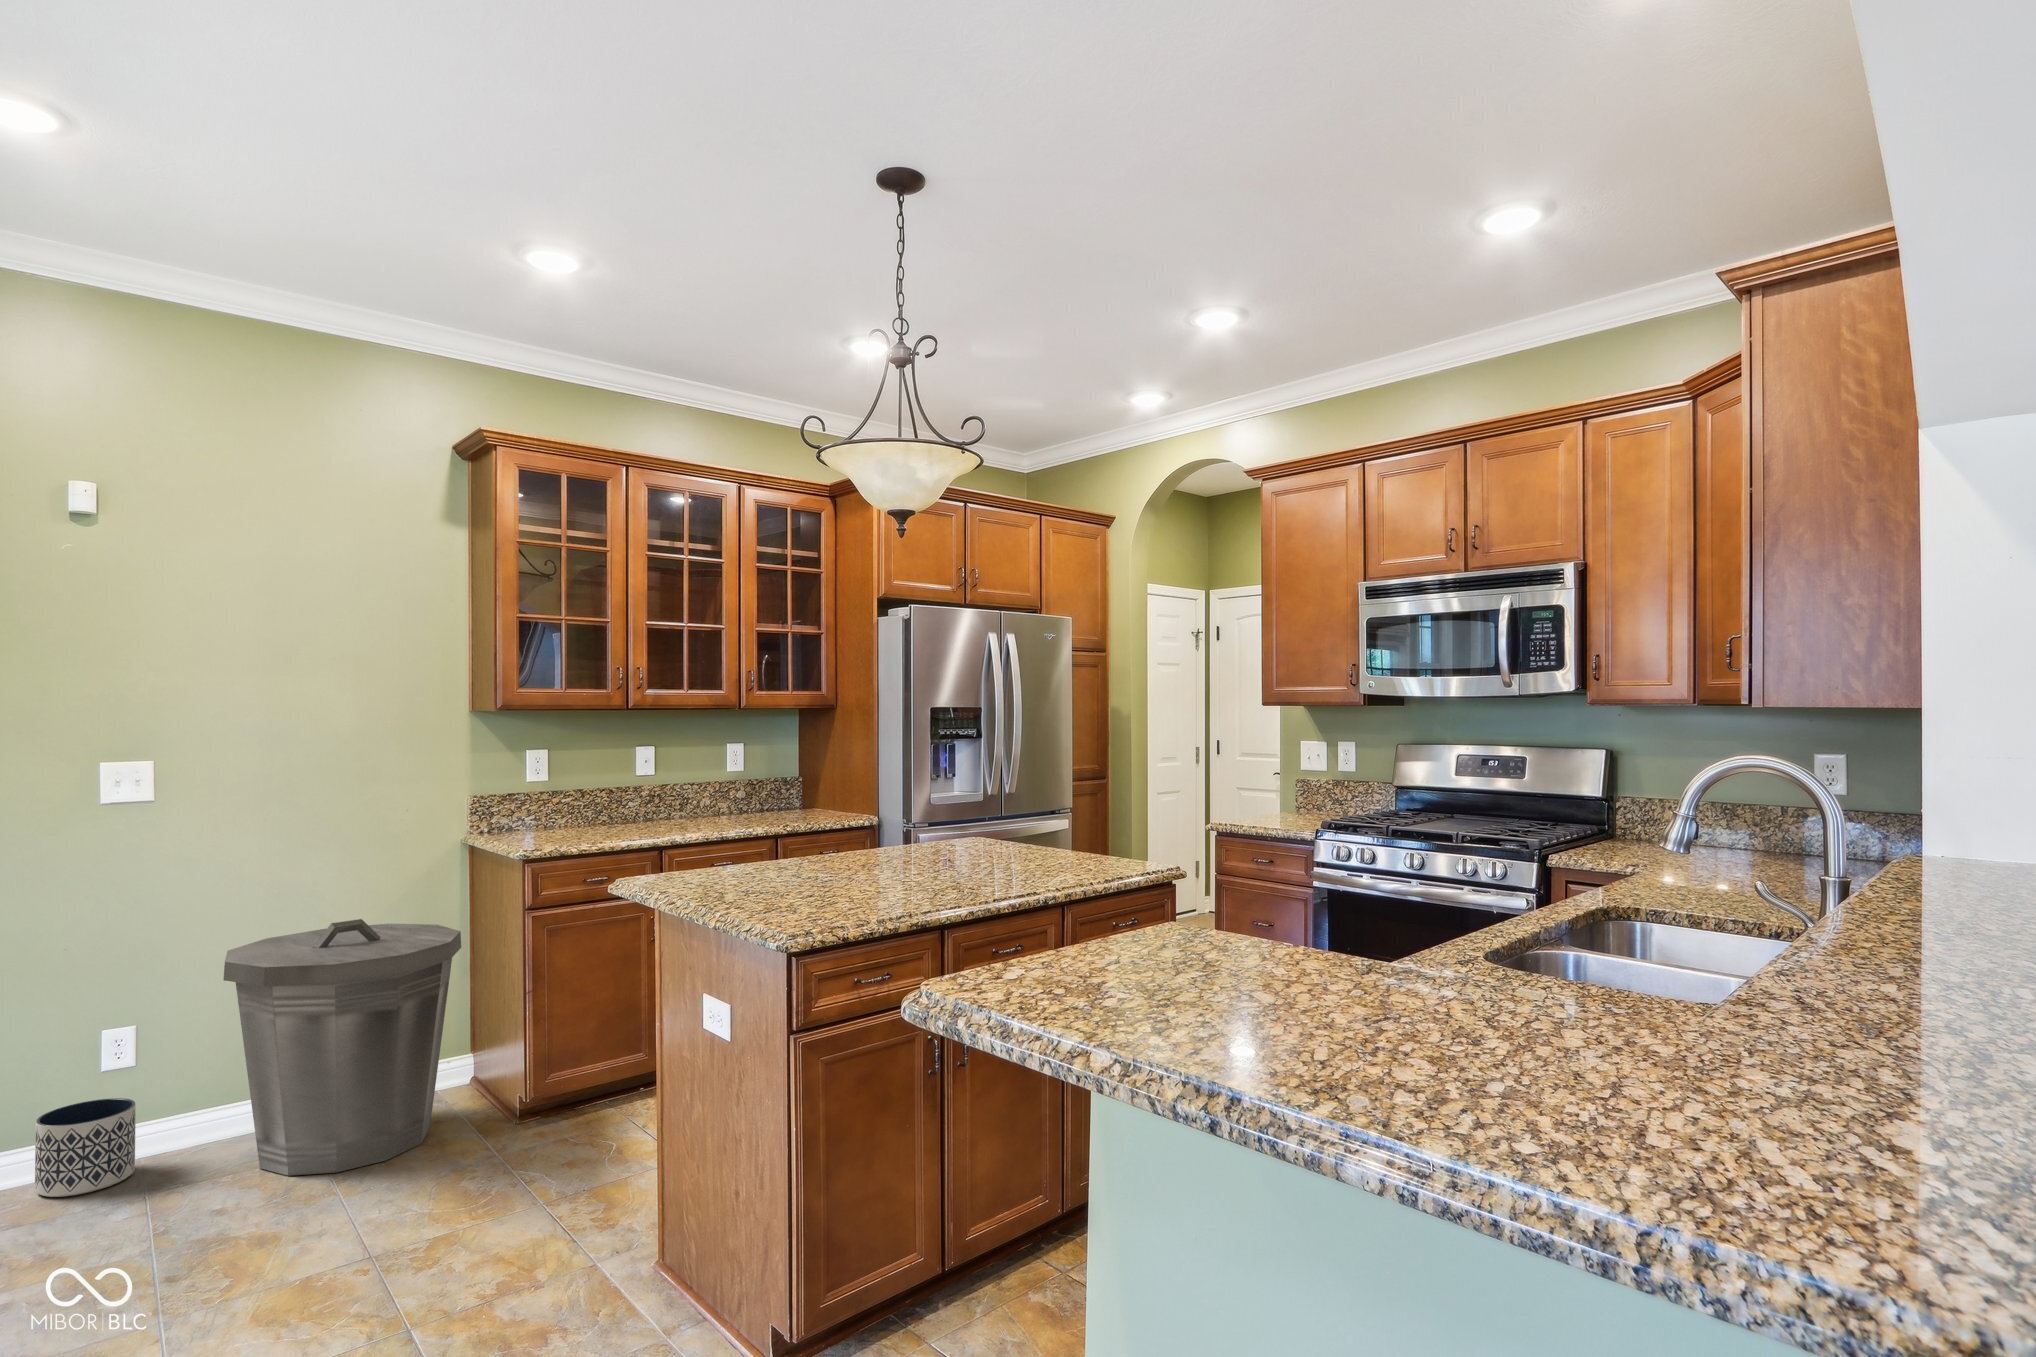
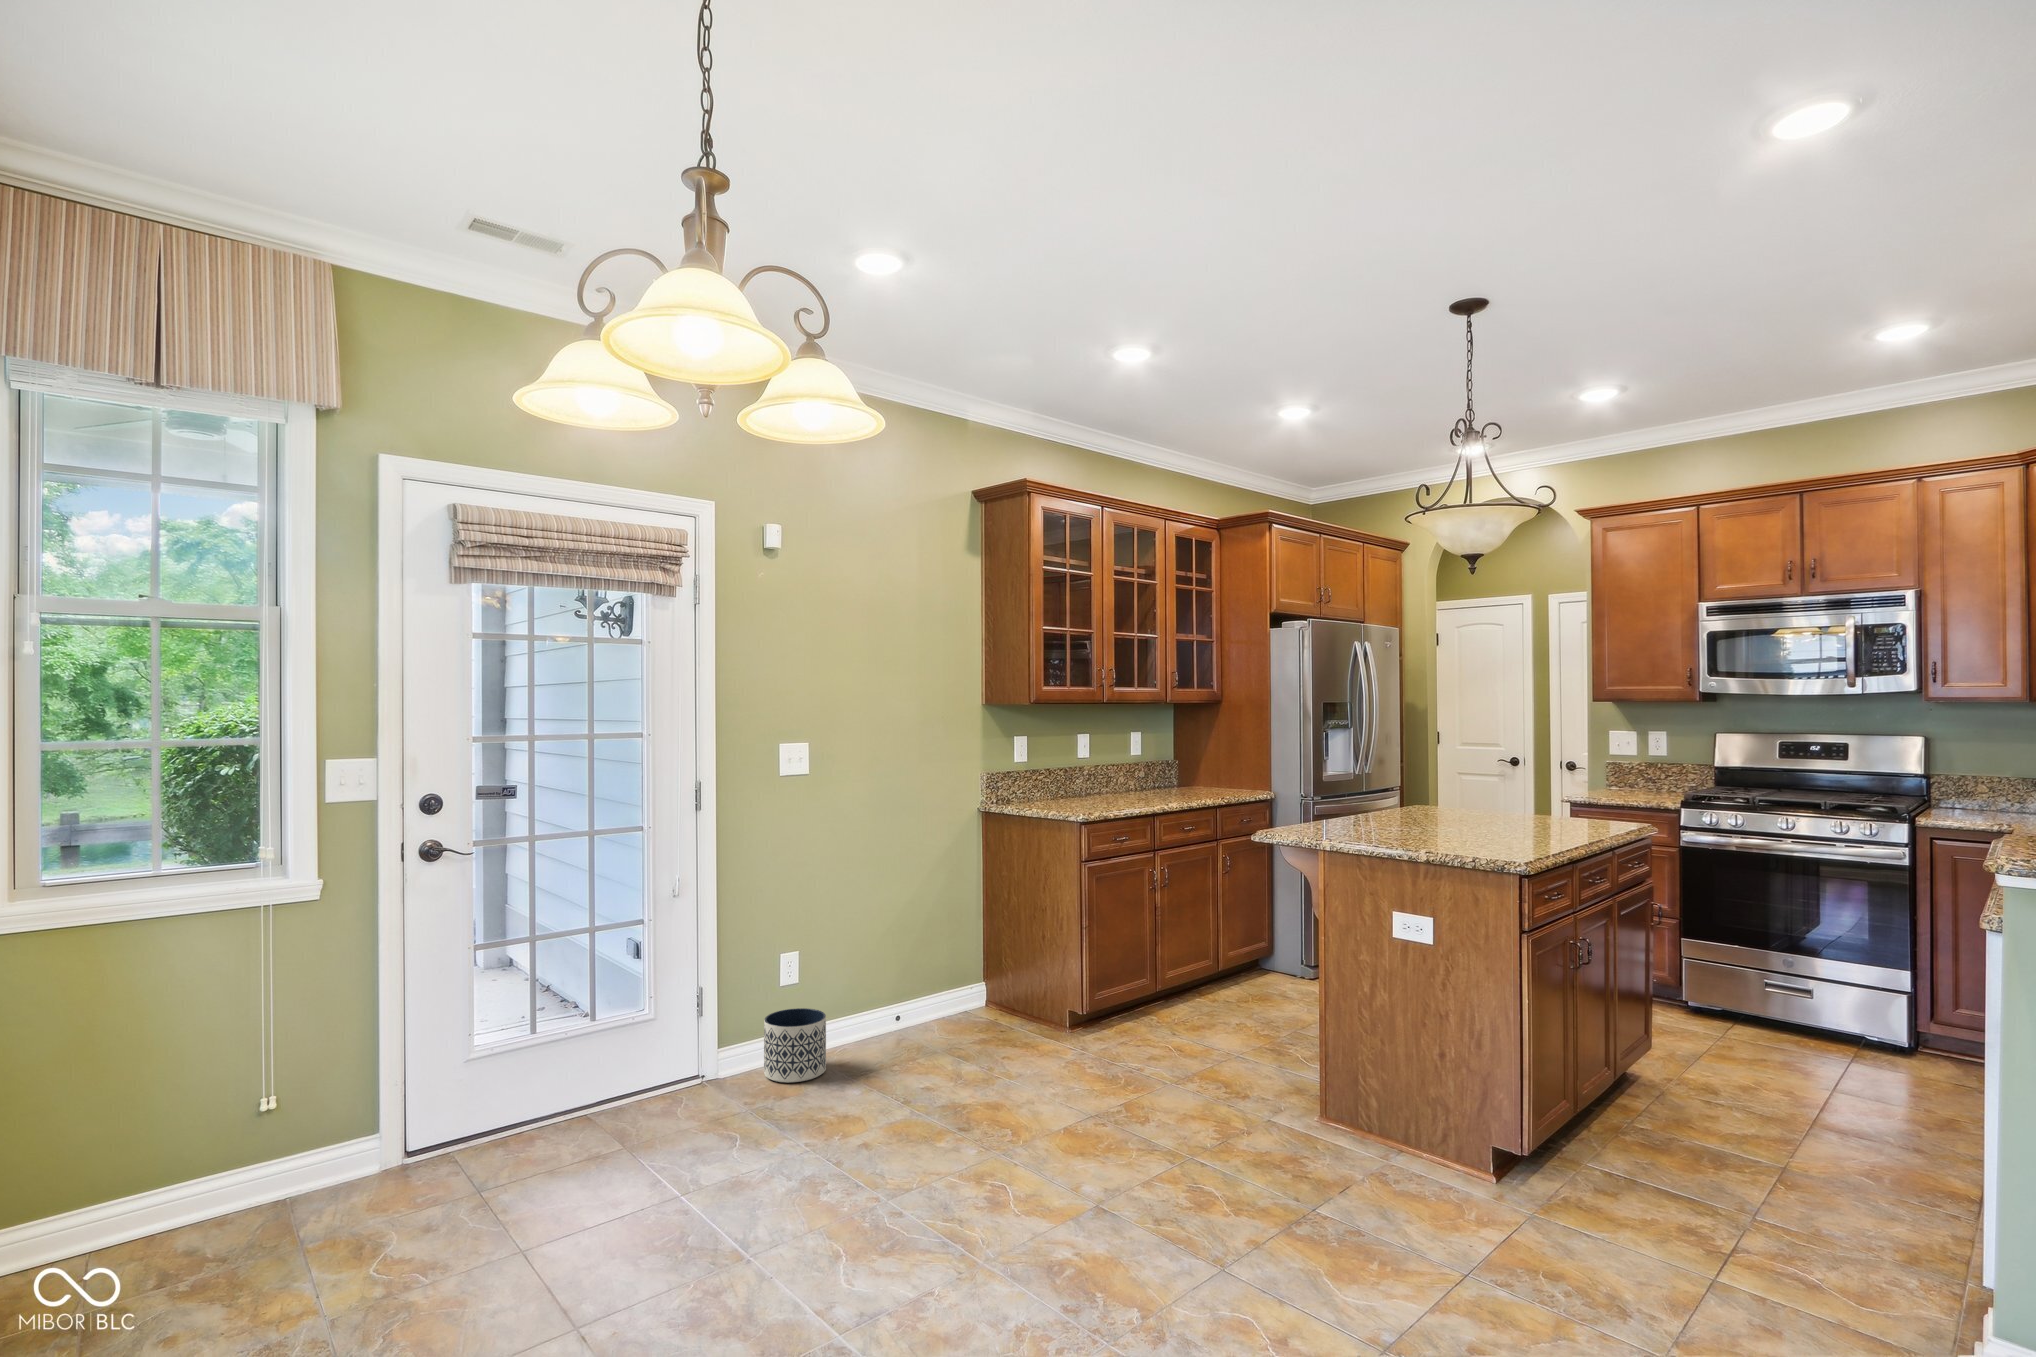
trash can: present [223,919,461,1176] -> none [879,868,1043,1068]

